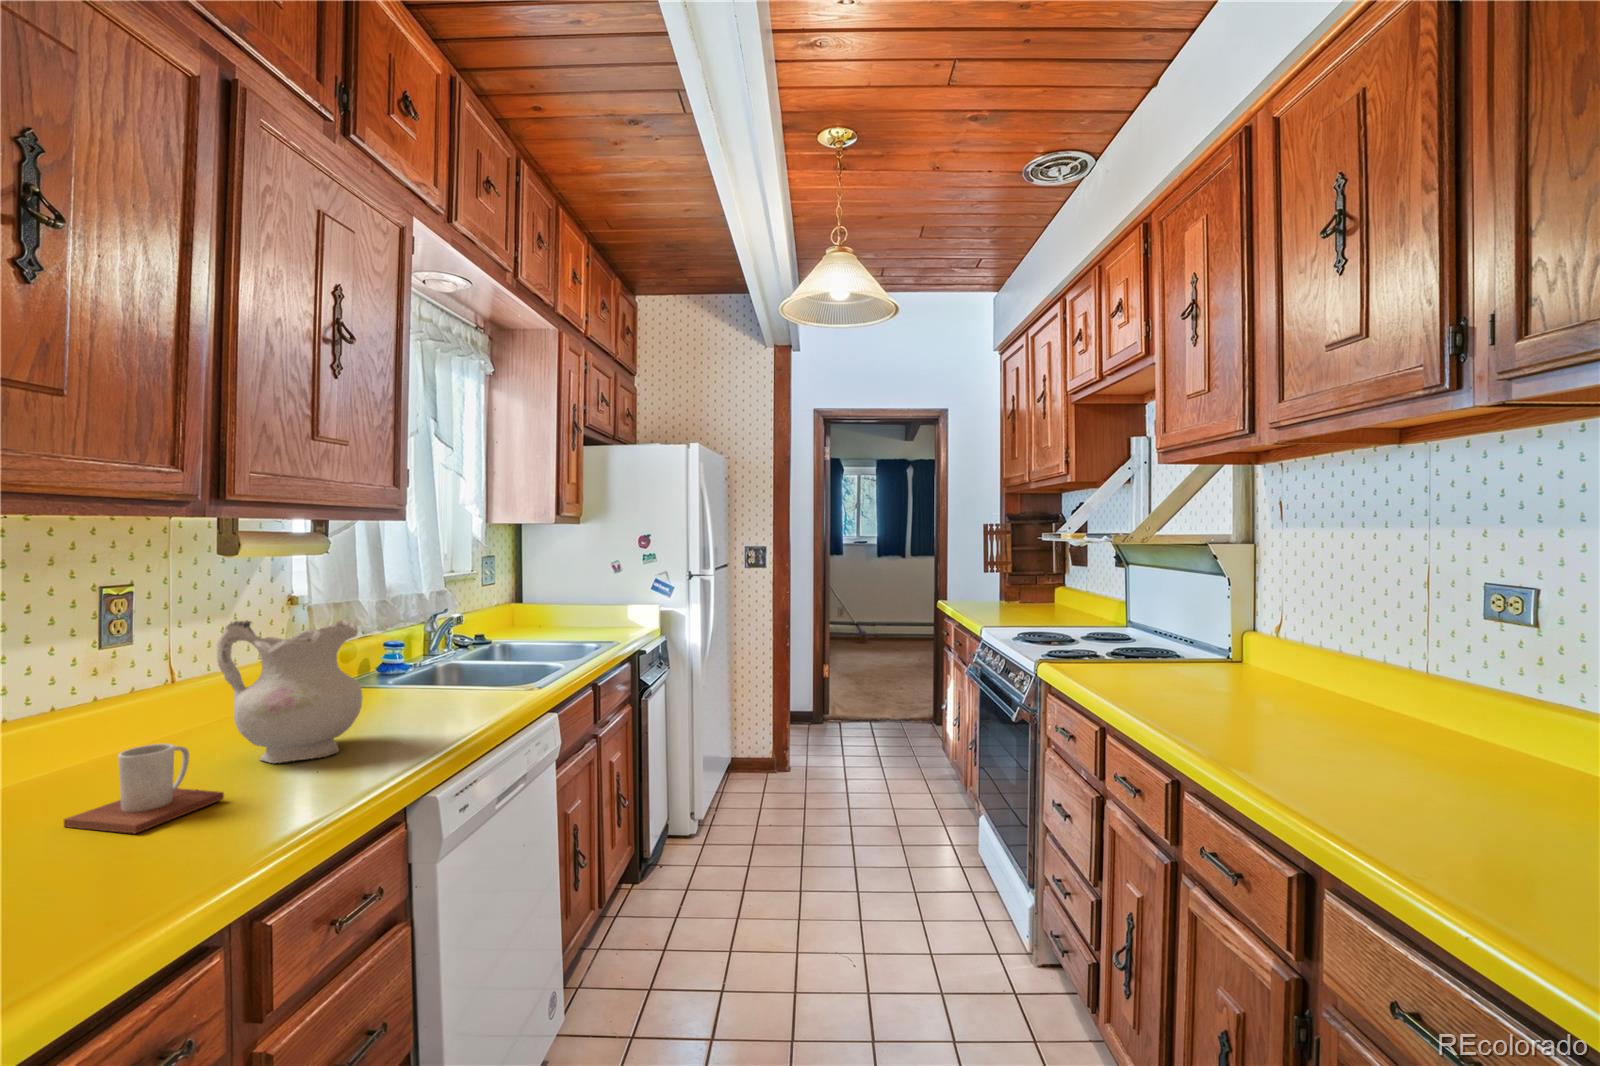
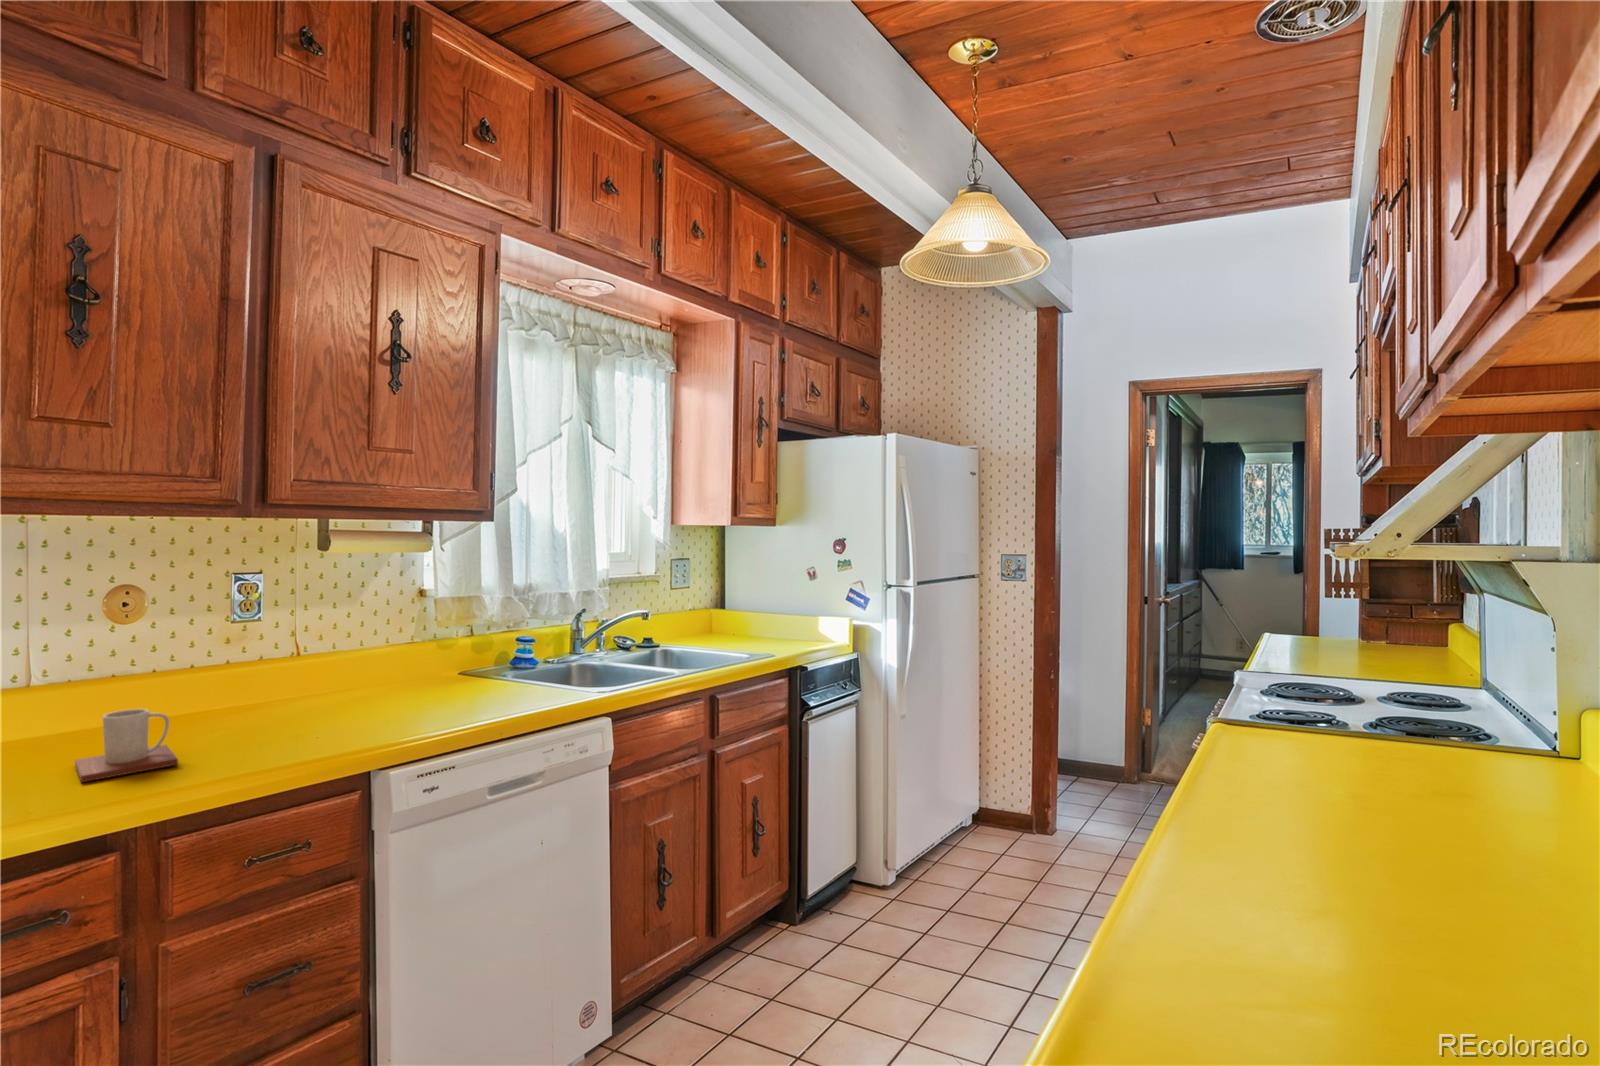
ceramic pitcher: present [217,619,362,763] -> none [249,608,364,740]

